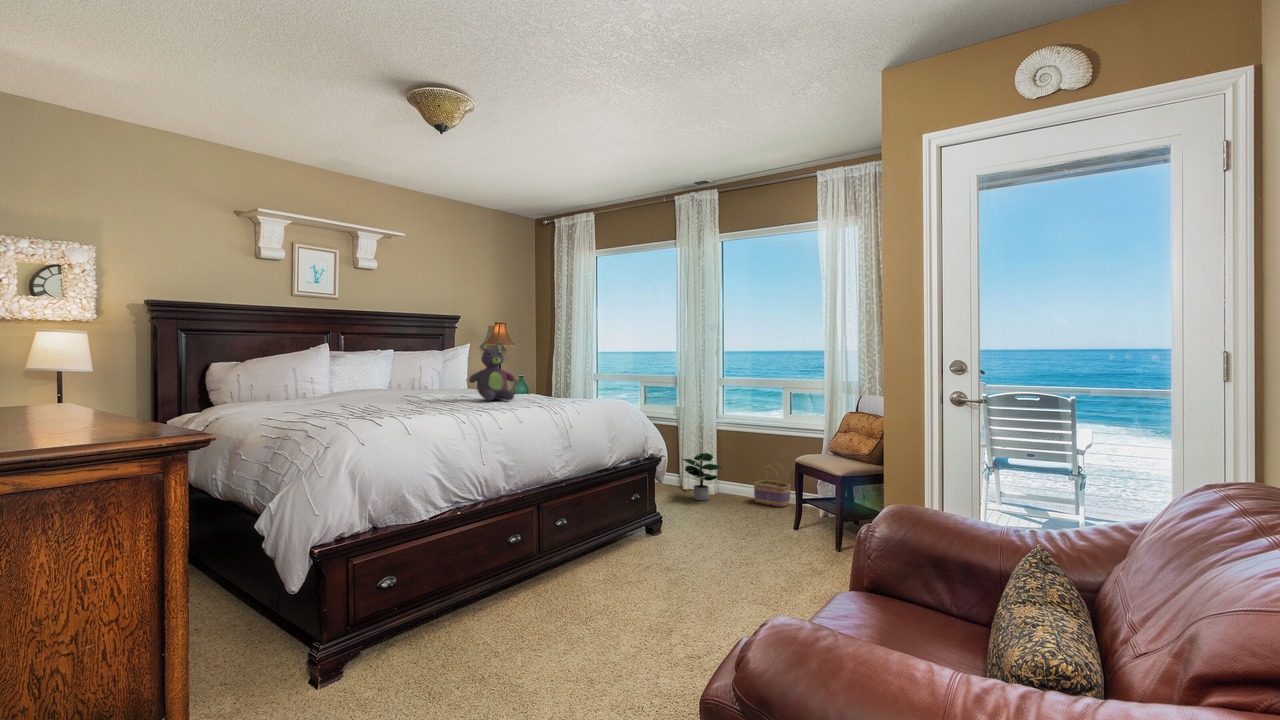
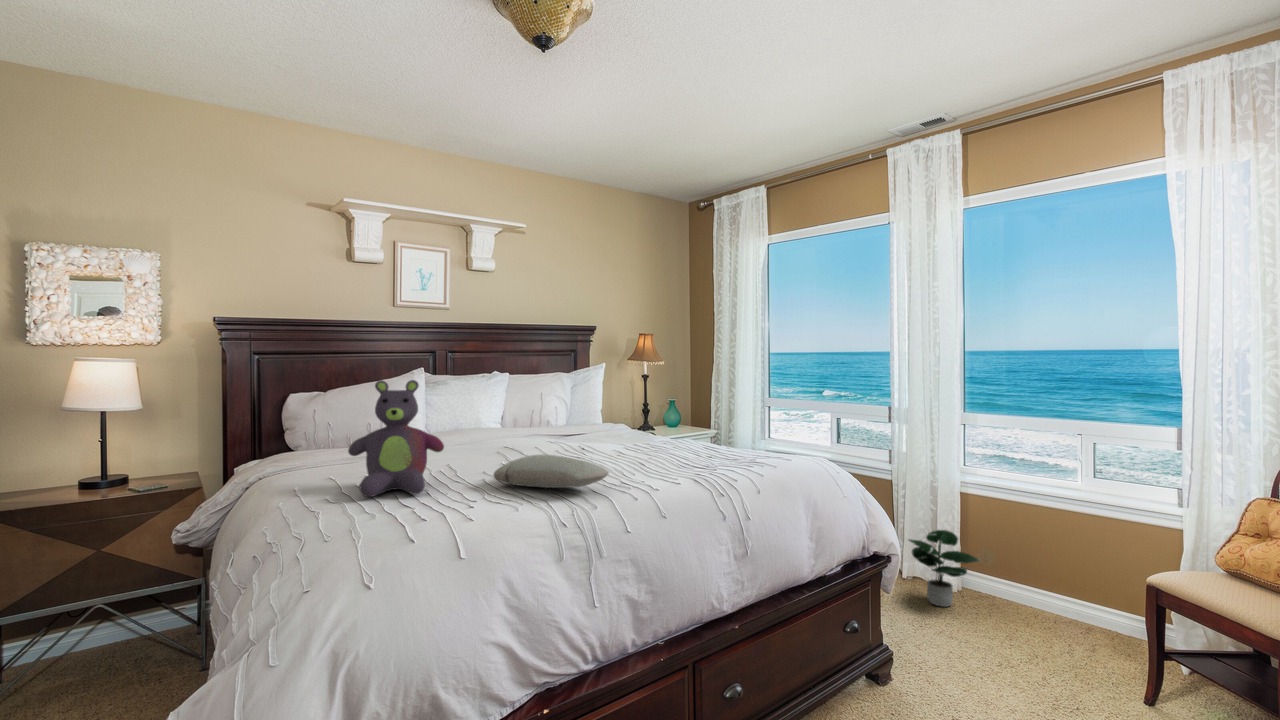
stuffed bear: present [469,344,515,401] -> present [348,380,444,497]
pillow: none [411,392,487,411] -> present [494,454,609,488]
basket: present [754,466,791,507] -> none [1034,559,1107,637]

